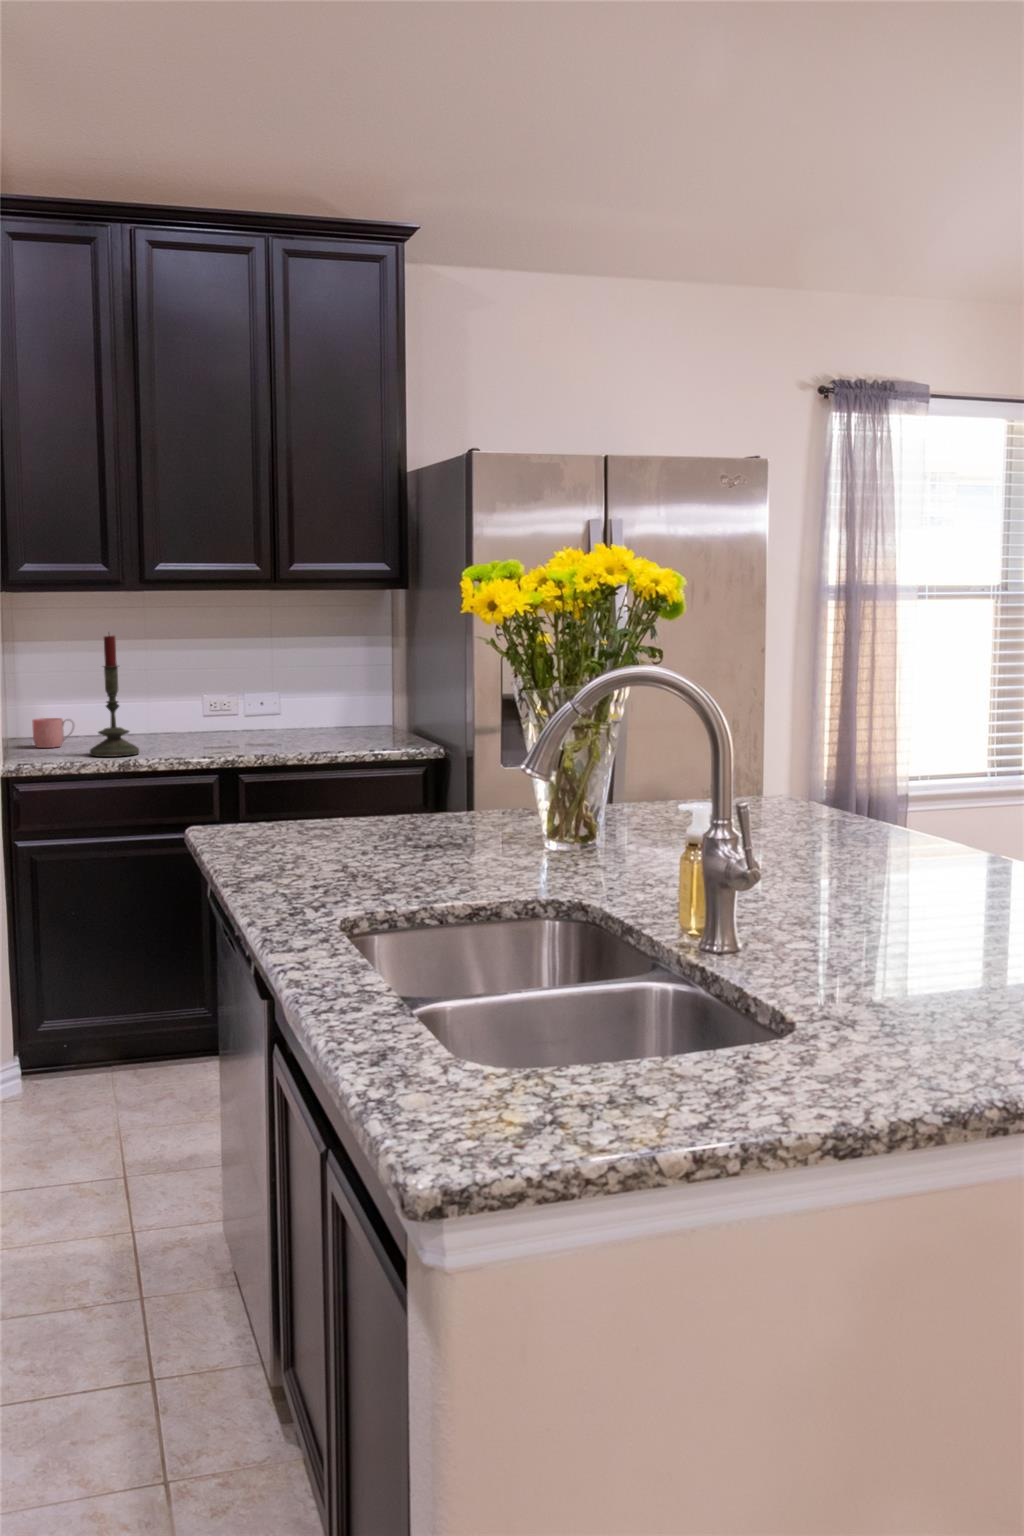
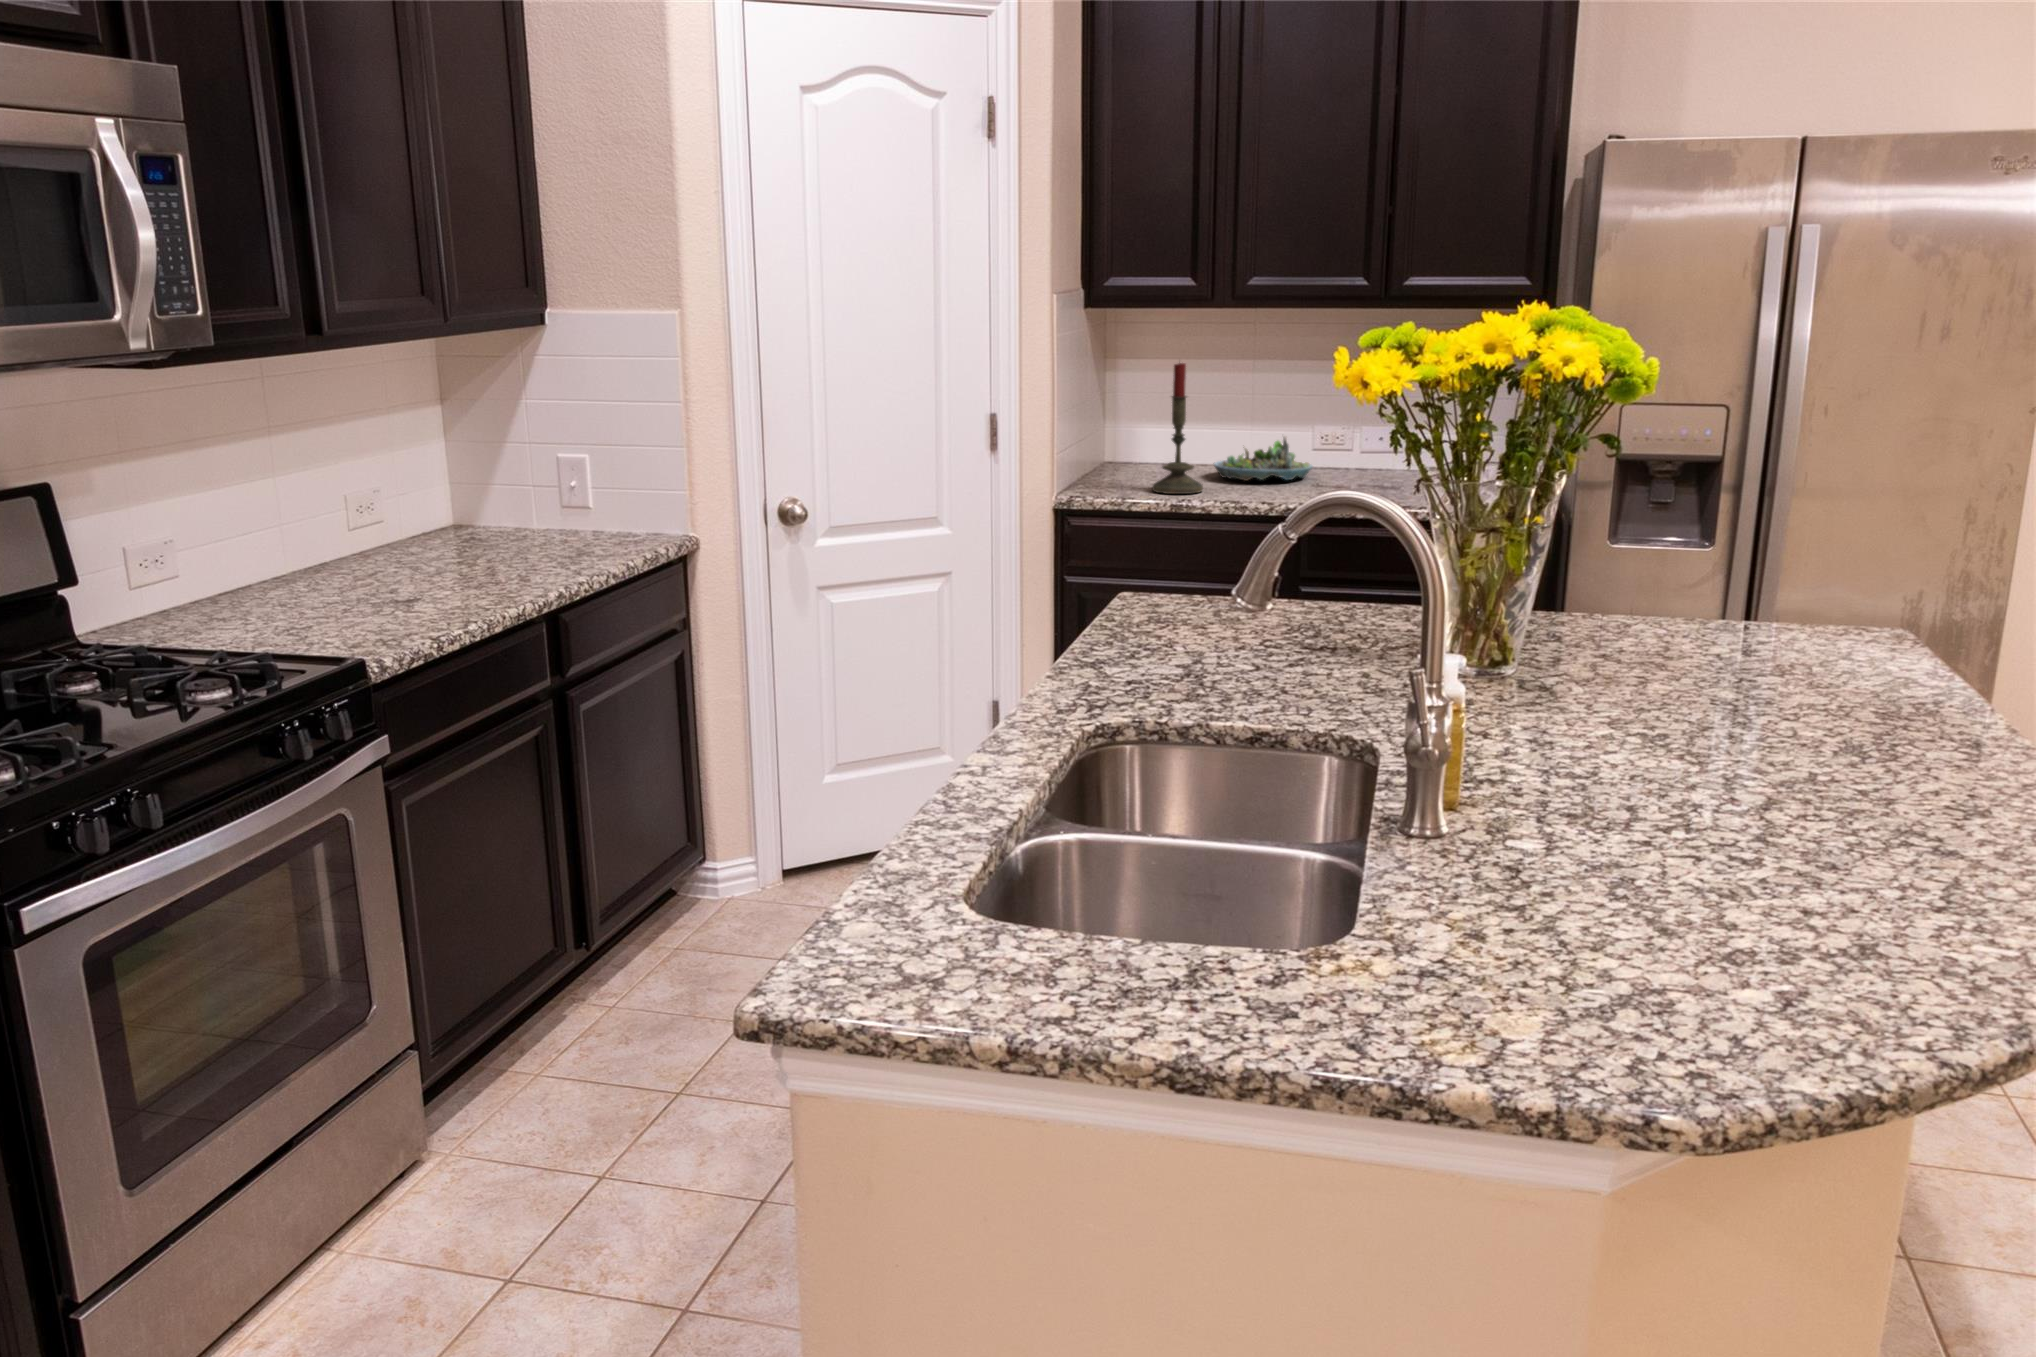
succulent planter: none [132,701,225,743] -> present [1214,436,1313,481]
mug: present [33,718,75,748] -> none [1113,446,1154,477]

